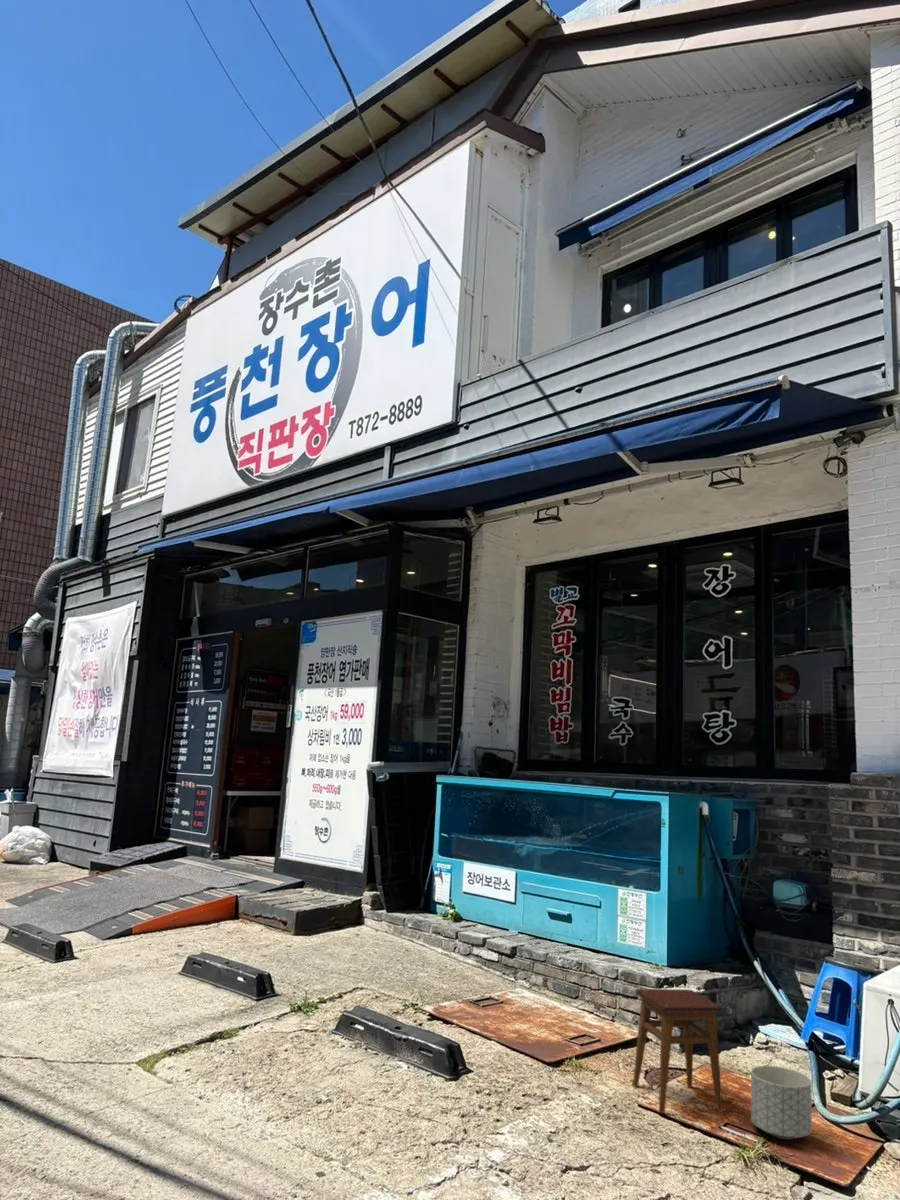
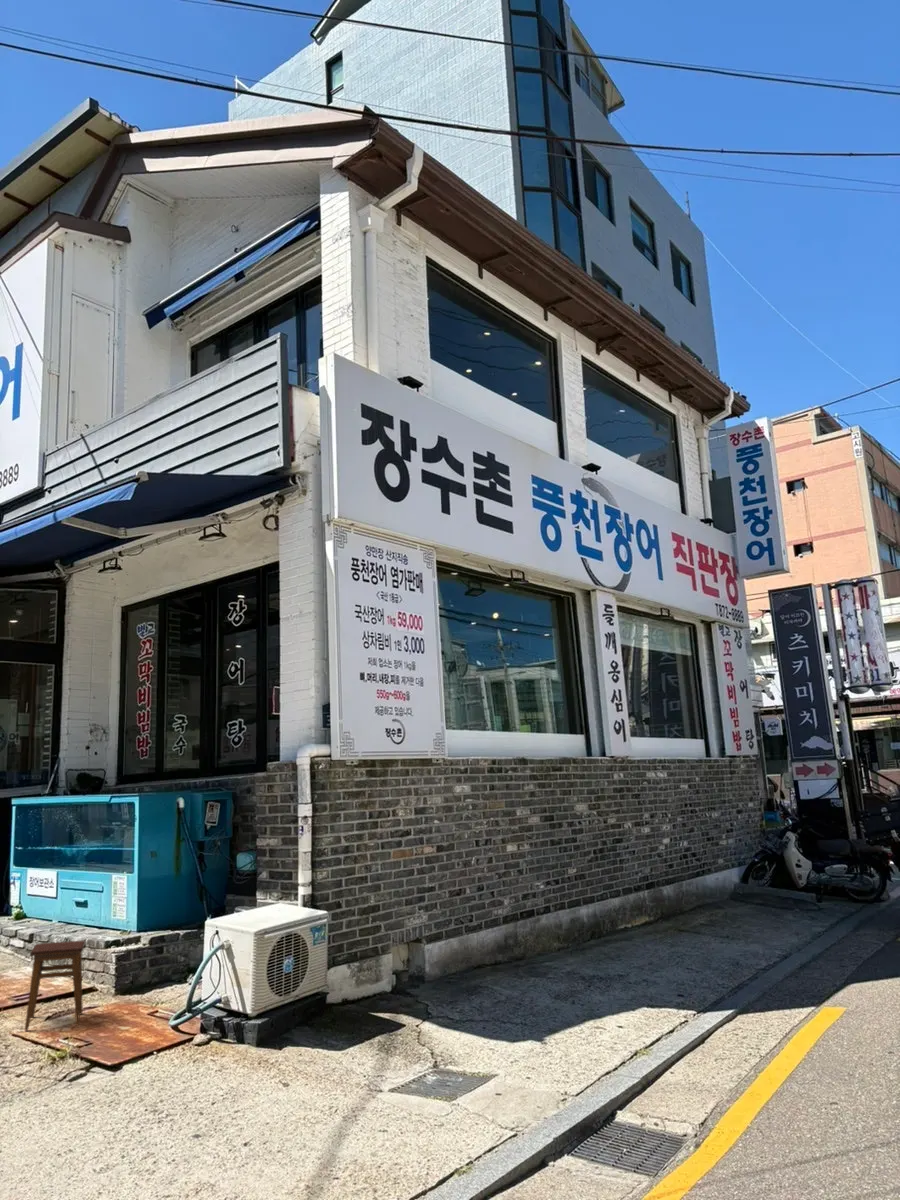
planter: present [751,1066,812,1140] -> none [87,987,133,1037]

